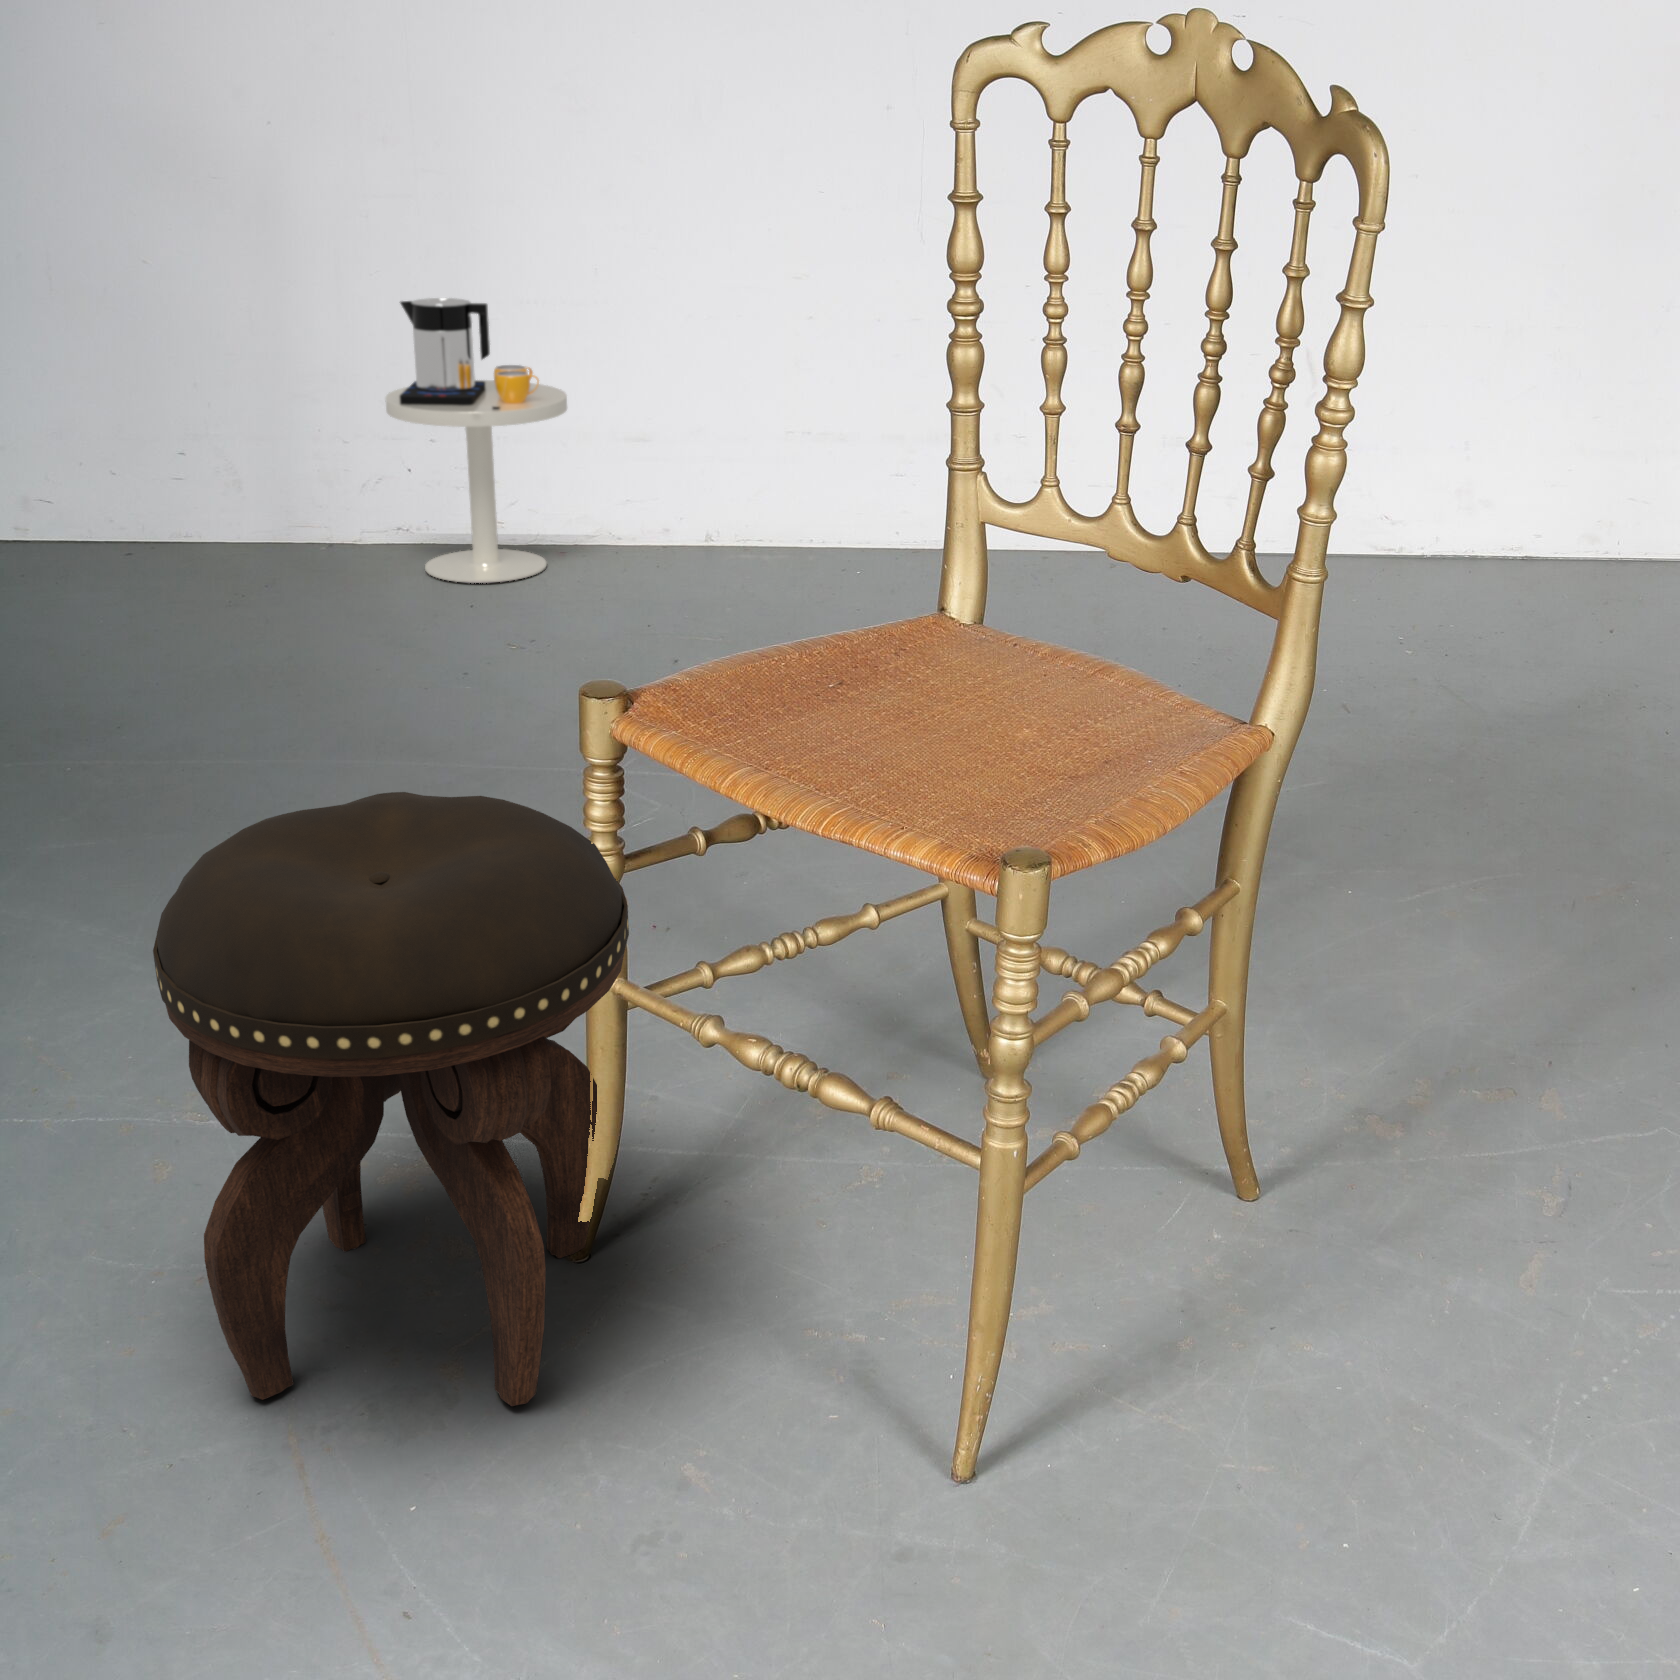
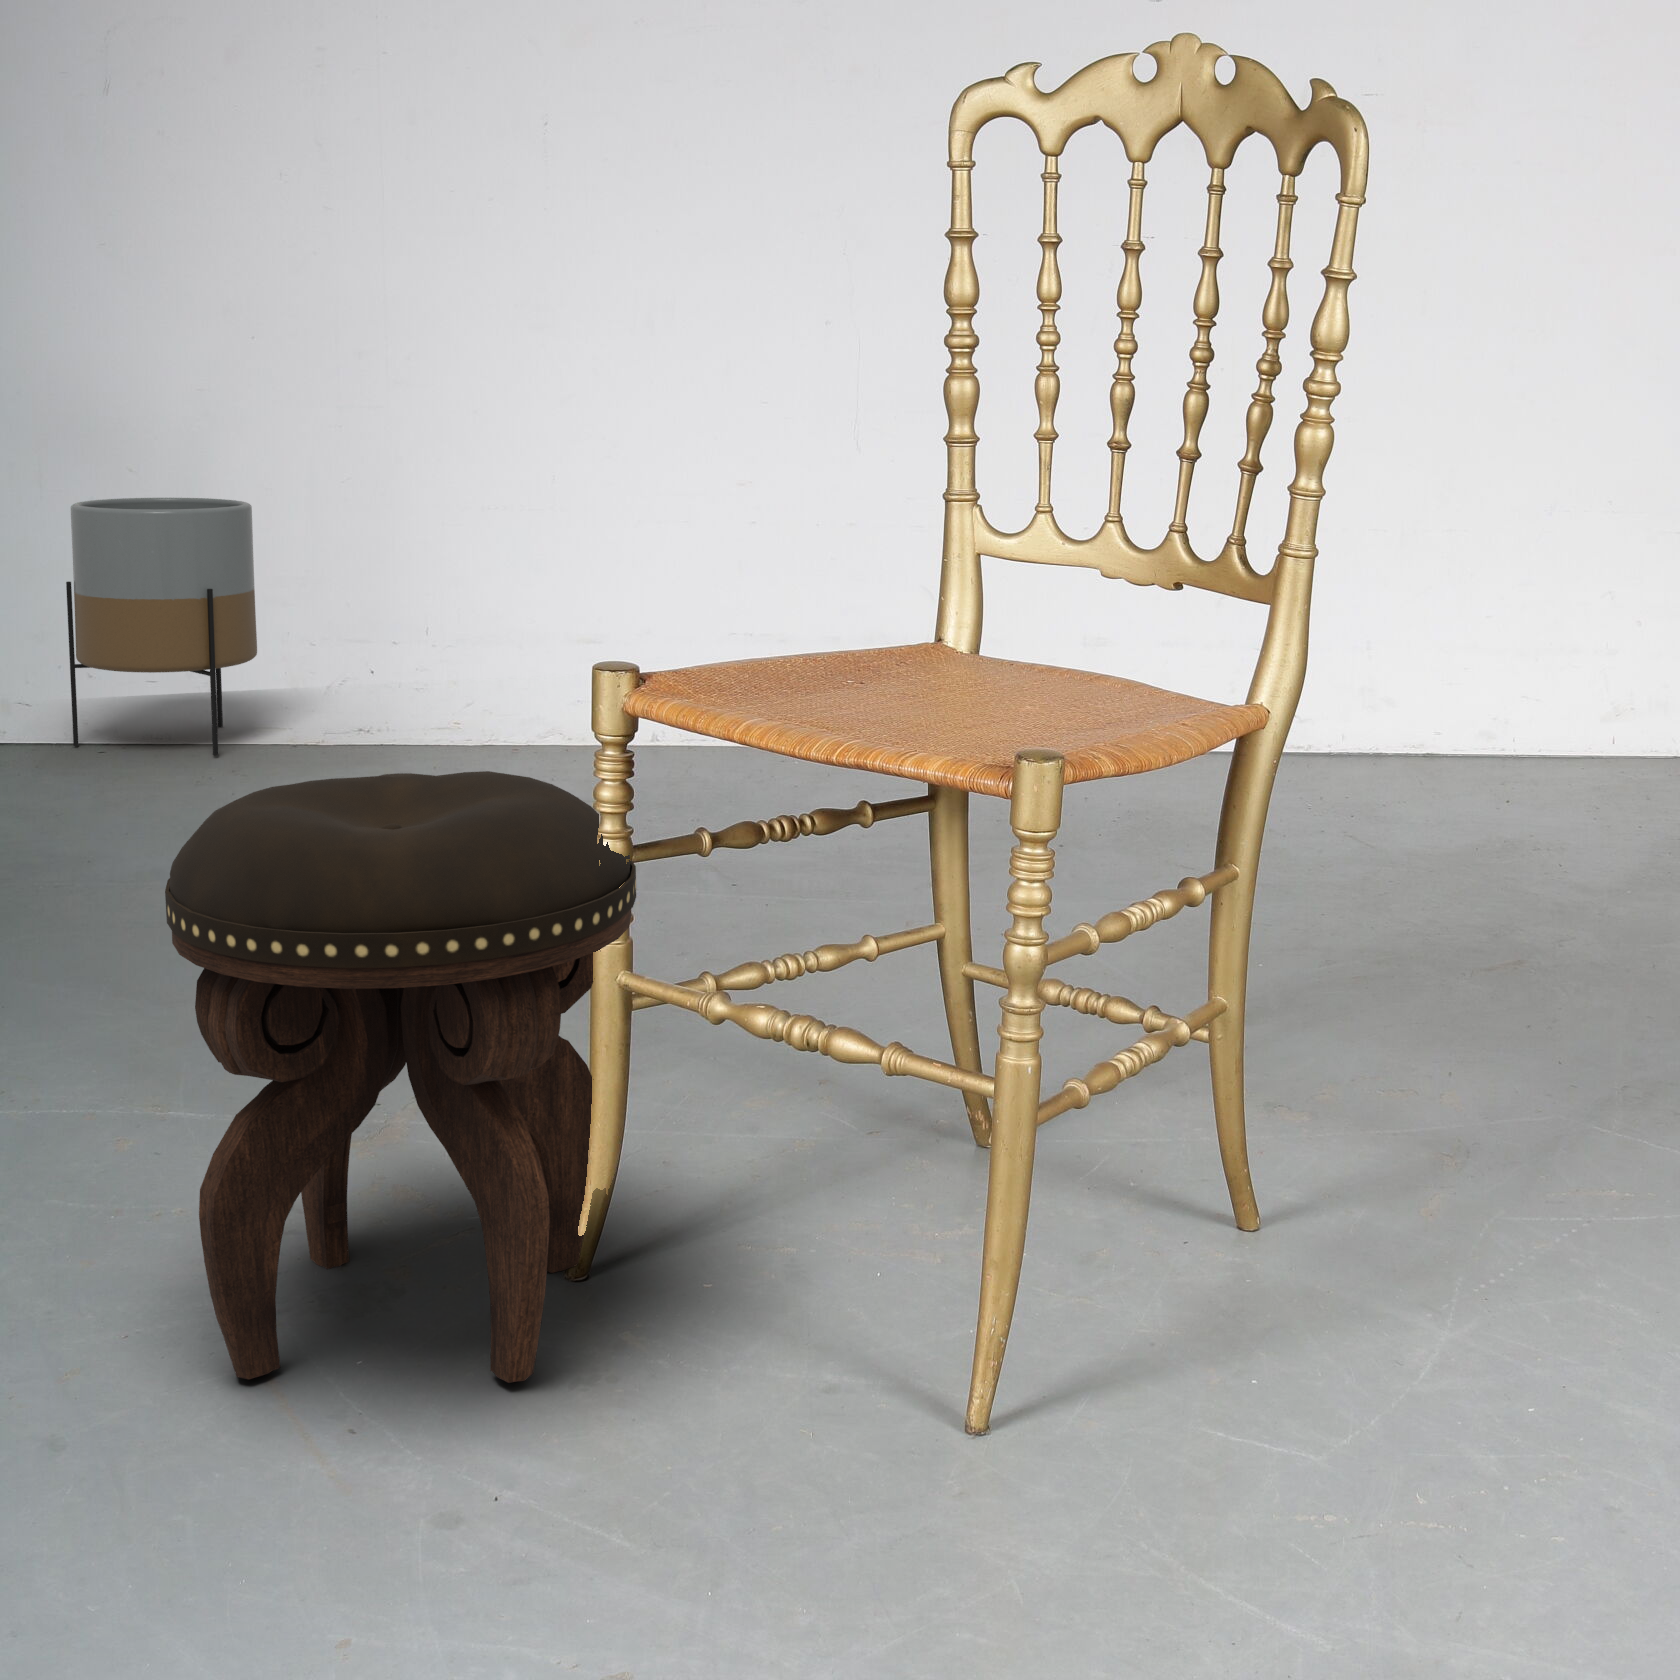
side table: present [386,298,567,583] -> none [350,468,536,756]
planter: none [111,323,301,581] -> present [66,498,257,755]

